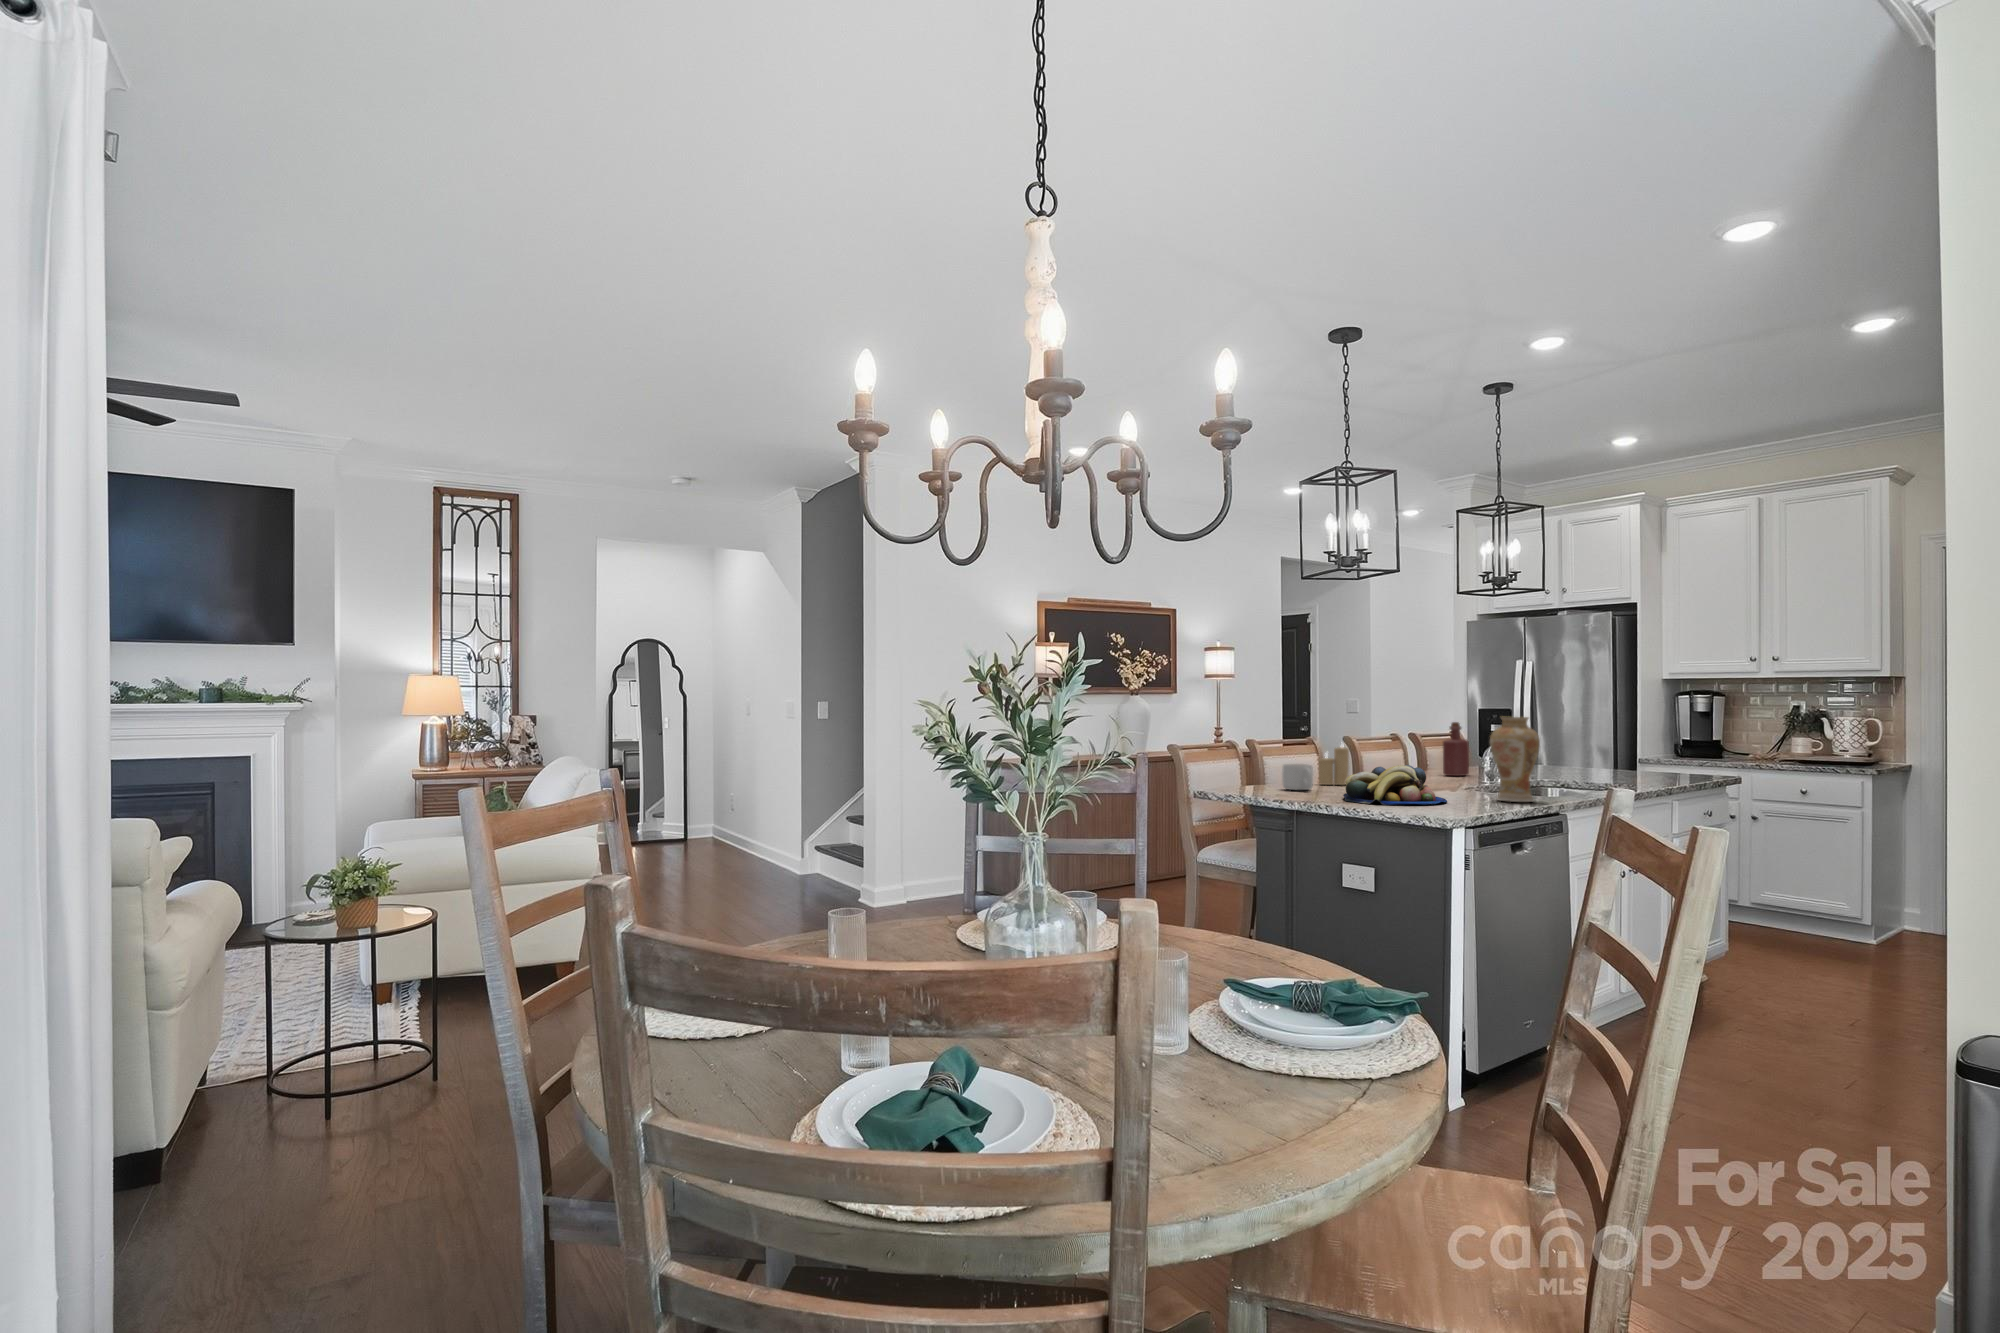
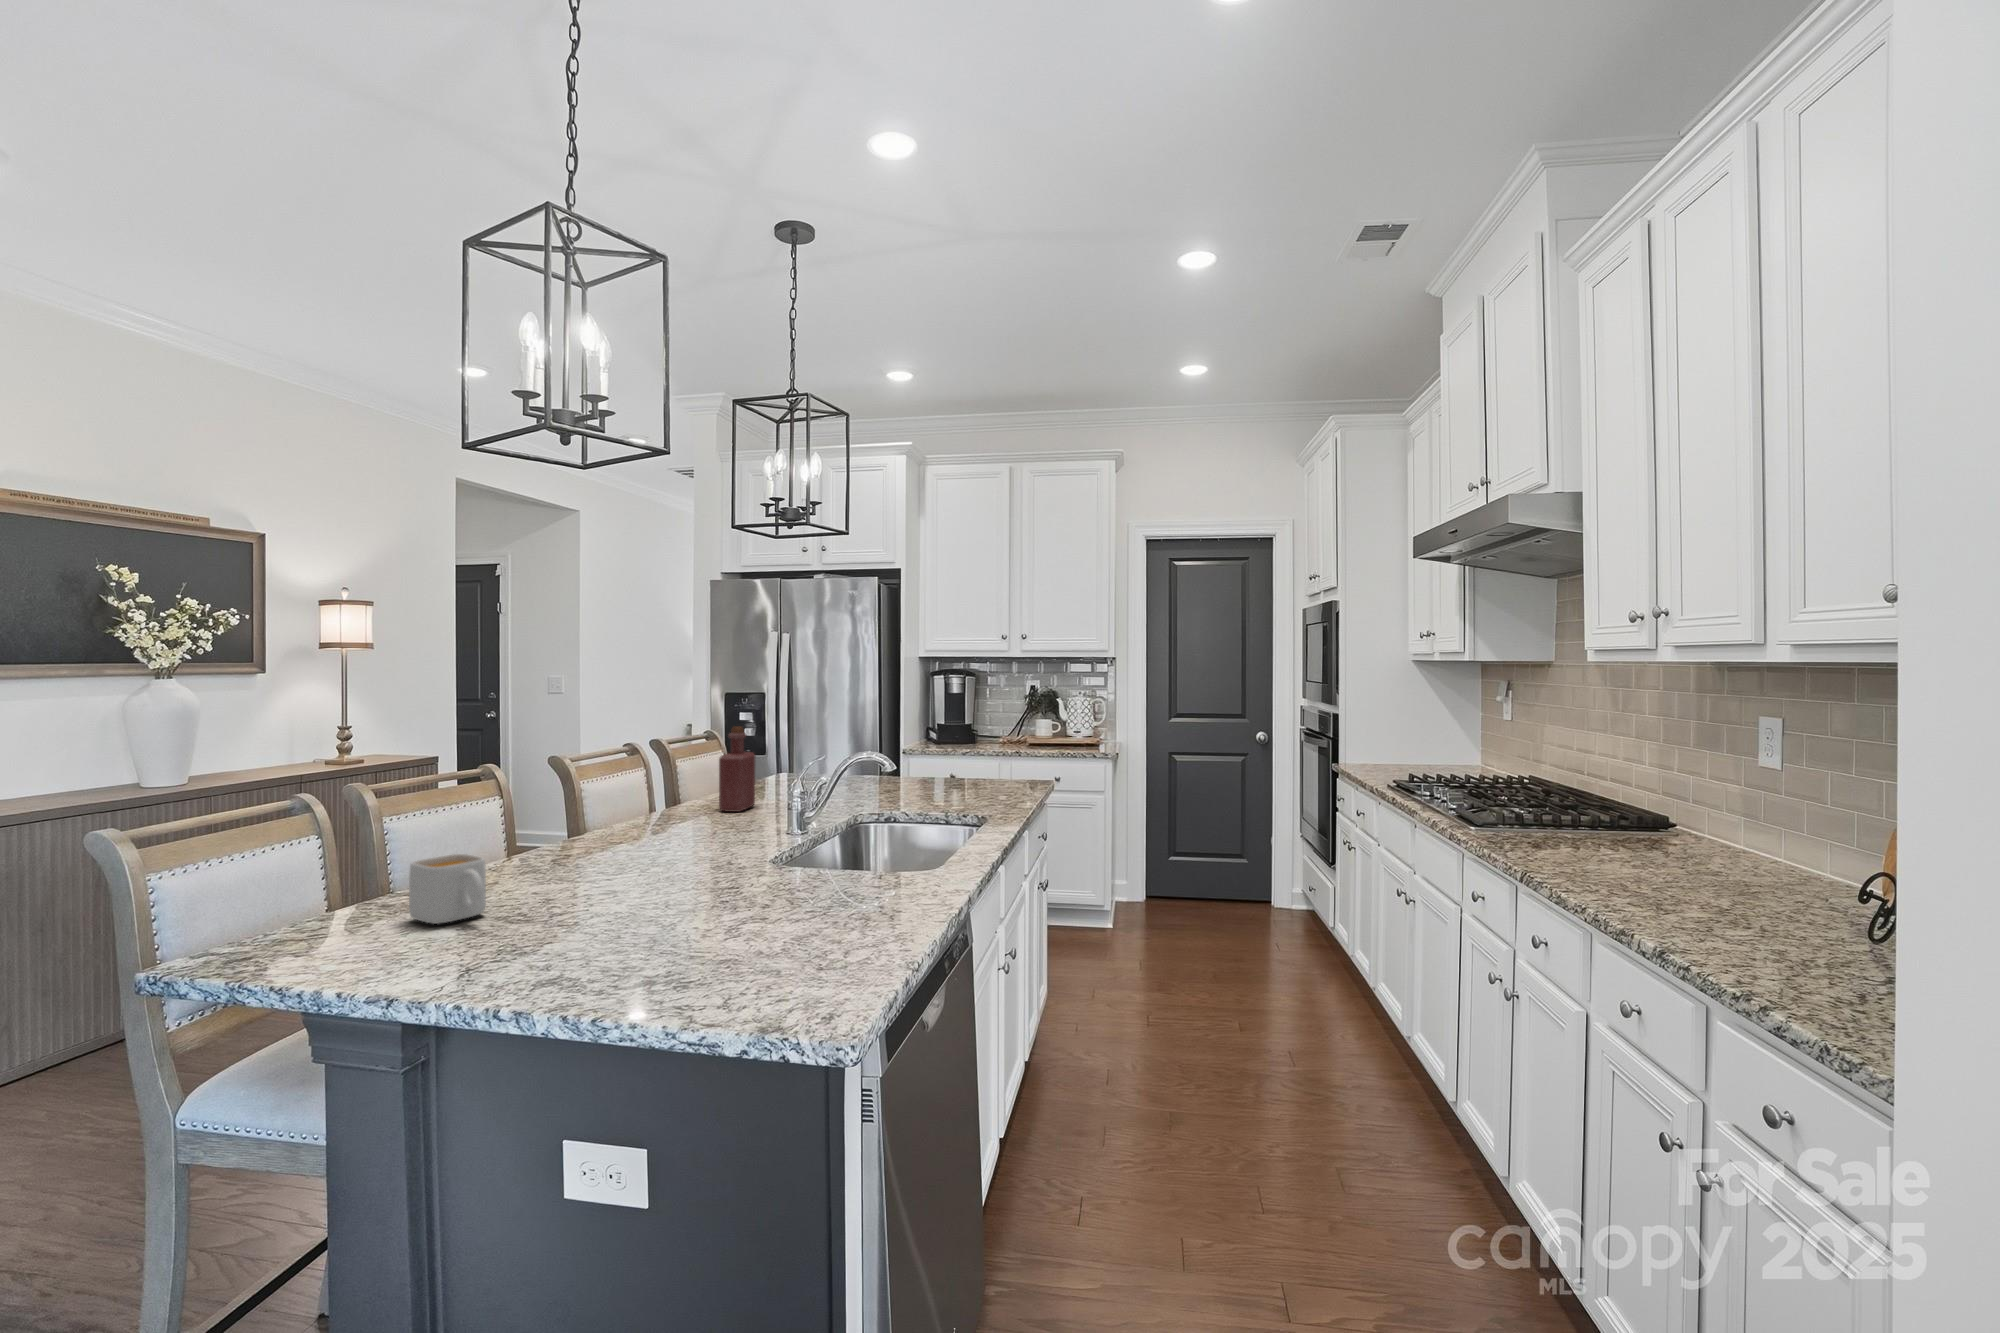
vase: present [1490,717,1540,802] -> none [852,738,935,901]
candle: present [1319,744,1349,785] -> none [503,788,569,880]
fruit bowl: present [1343,765,1447,805] -> none [559,850,788,977]

